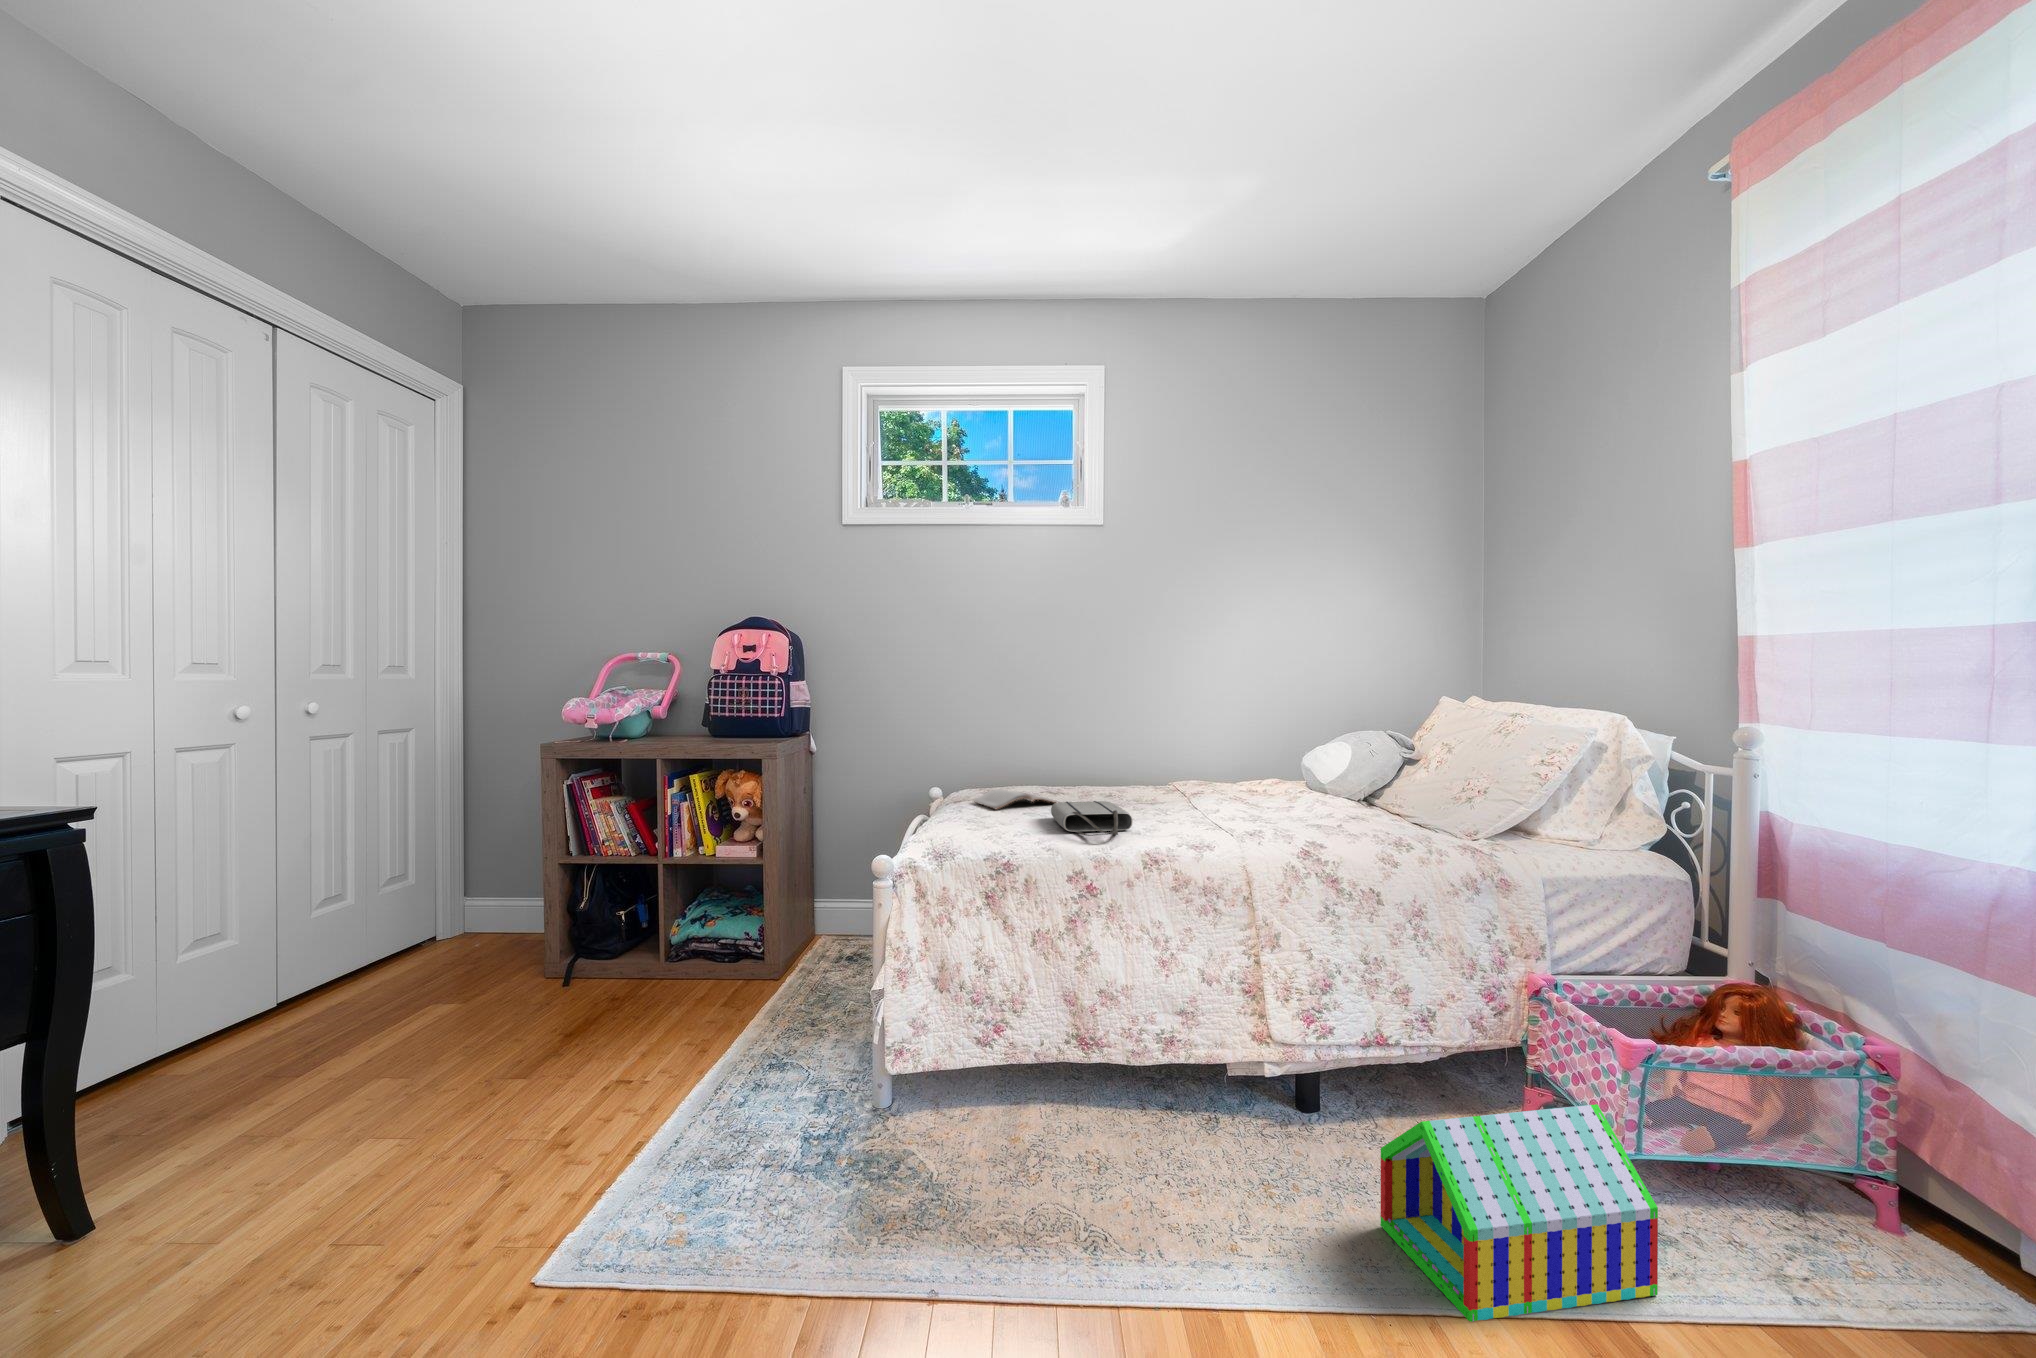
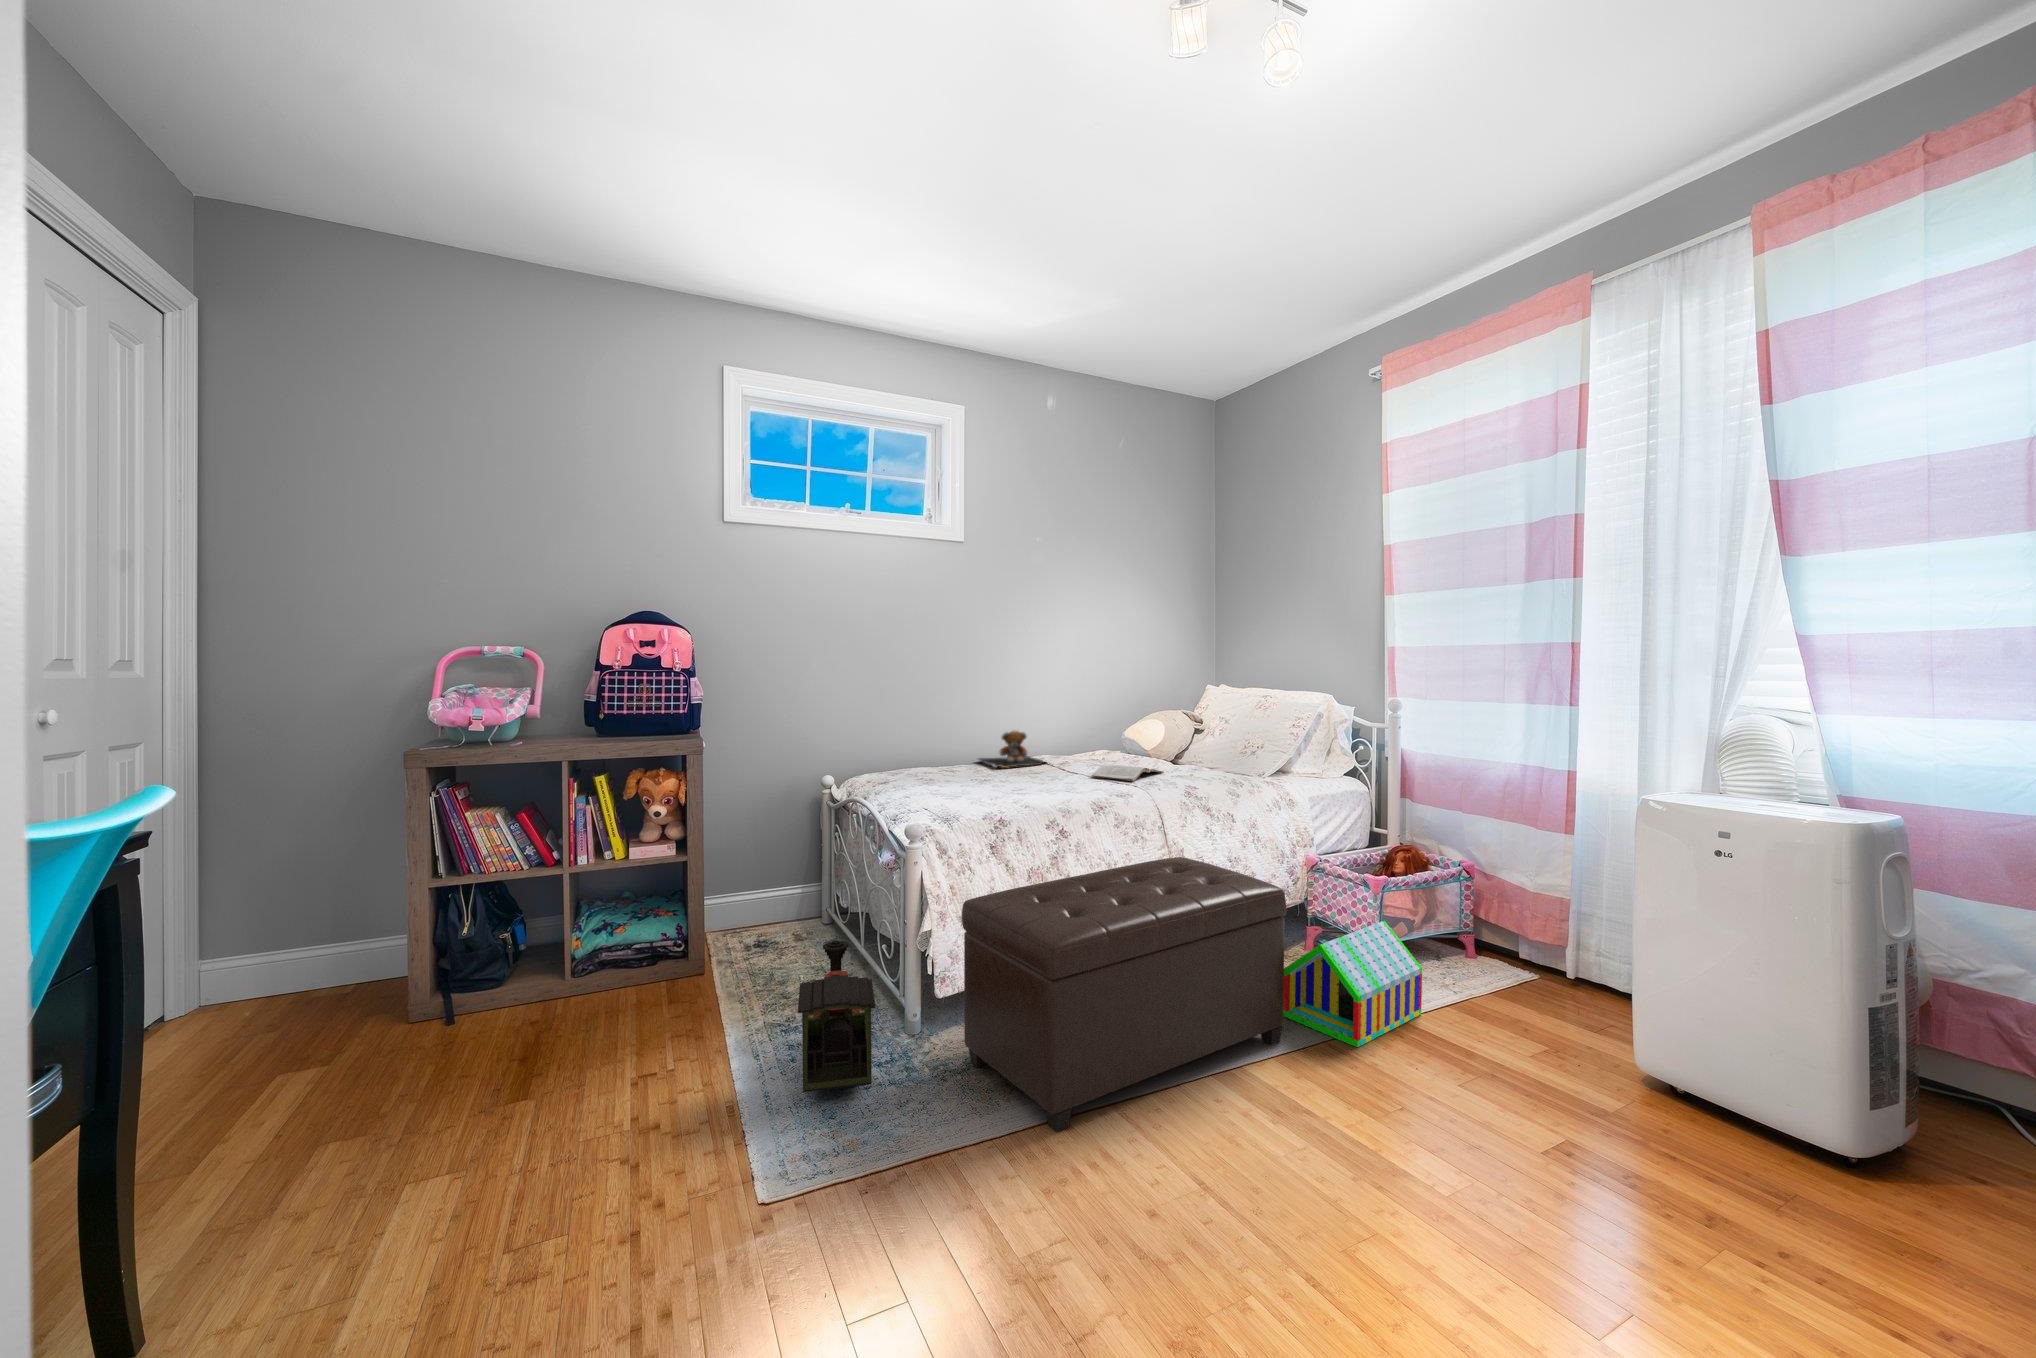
teddy bear: none [1105,754,1188,801] -> present [979,731,1044,768]
magazine: present [974,789,1058,809] -> present [1092,764,1164,781]
tote bag: present [1051,801,1133,836] -> none [984,770,1069,796]
ottoman: none [859,942,1344,1309] -> present [962,857,1286,1132]
toy train: none [650,984,829,1171] -> present [798,940,875,1092]

